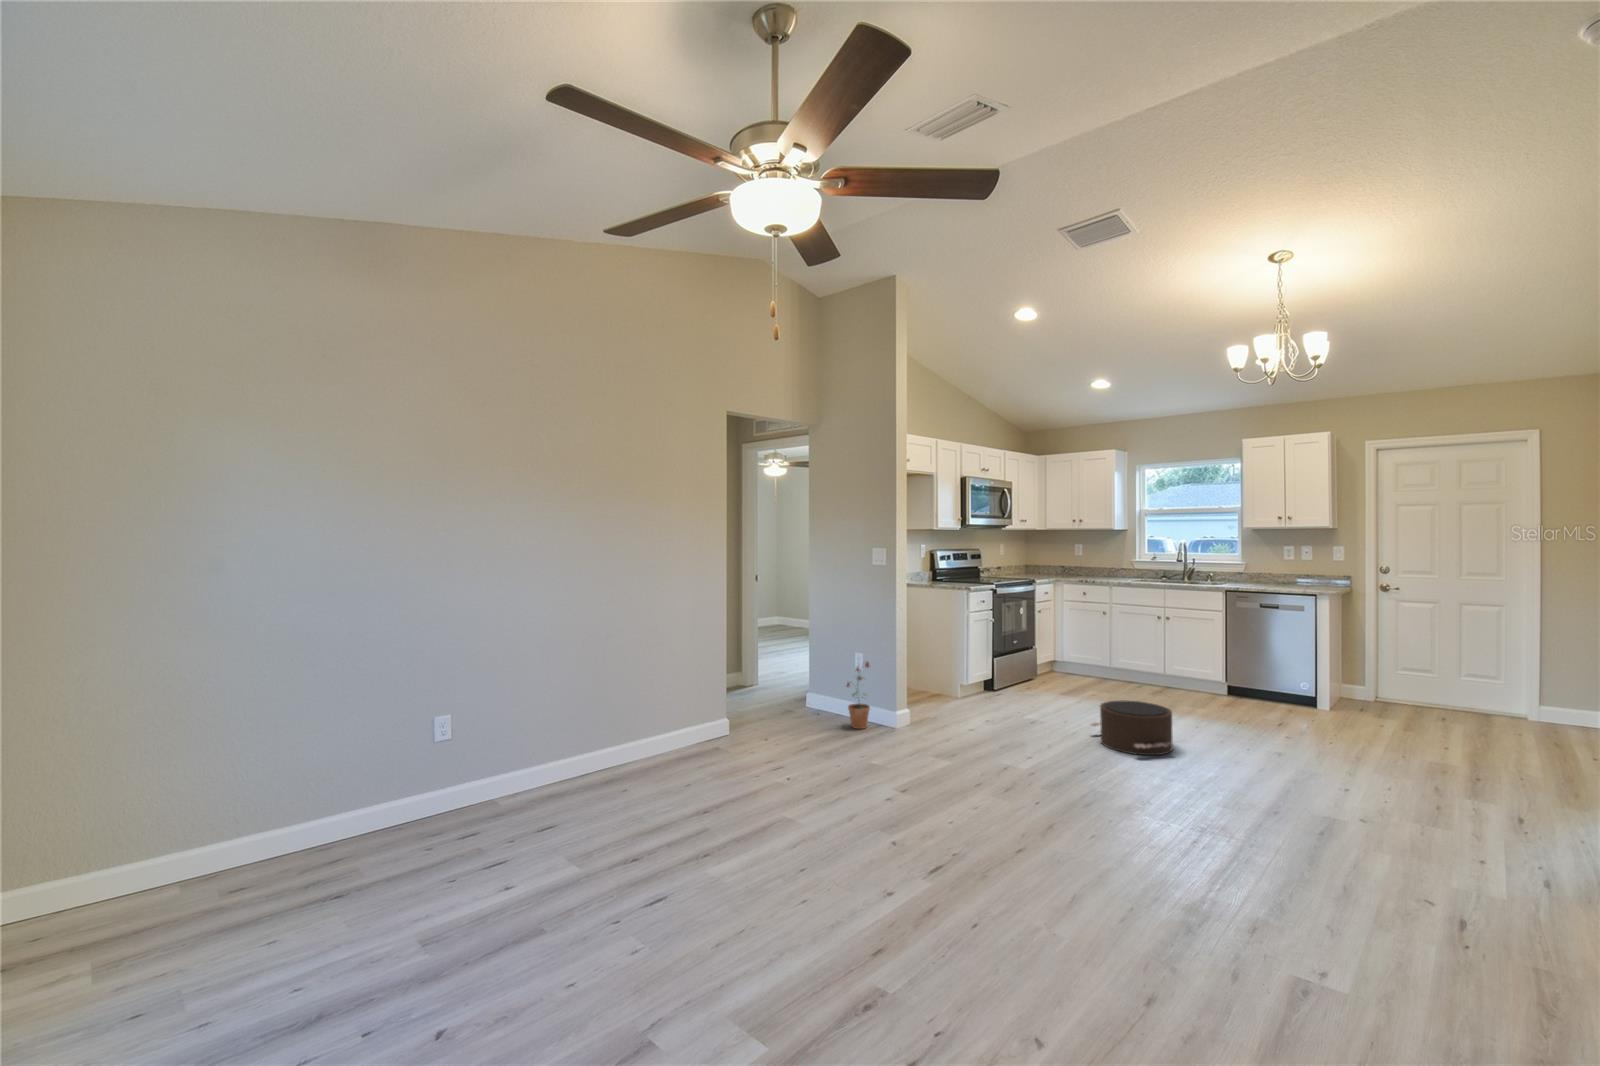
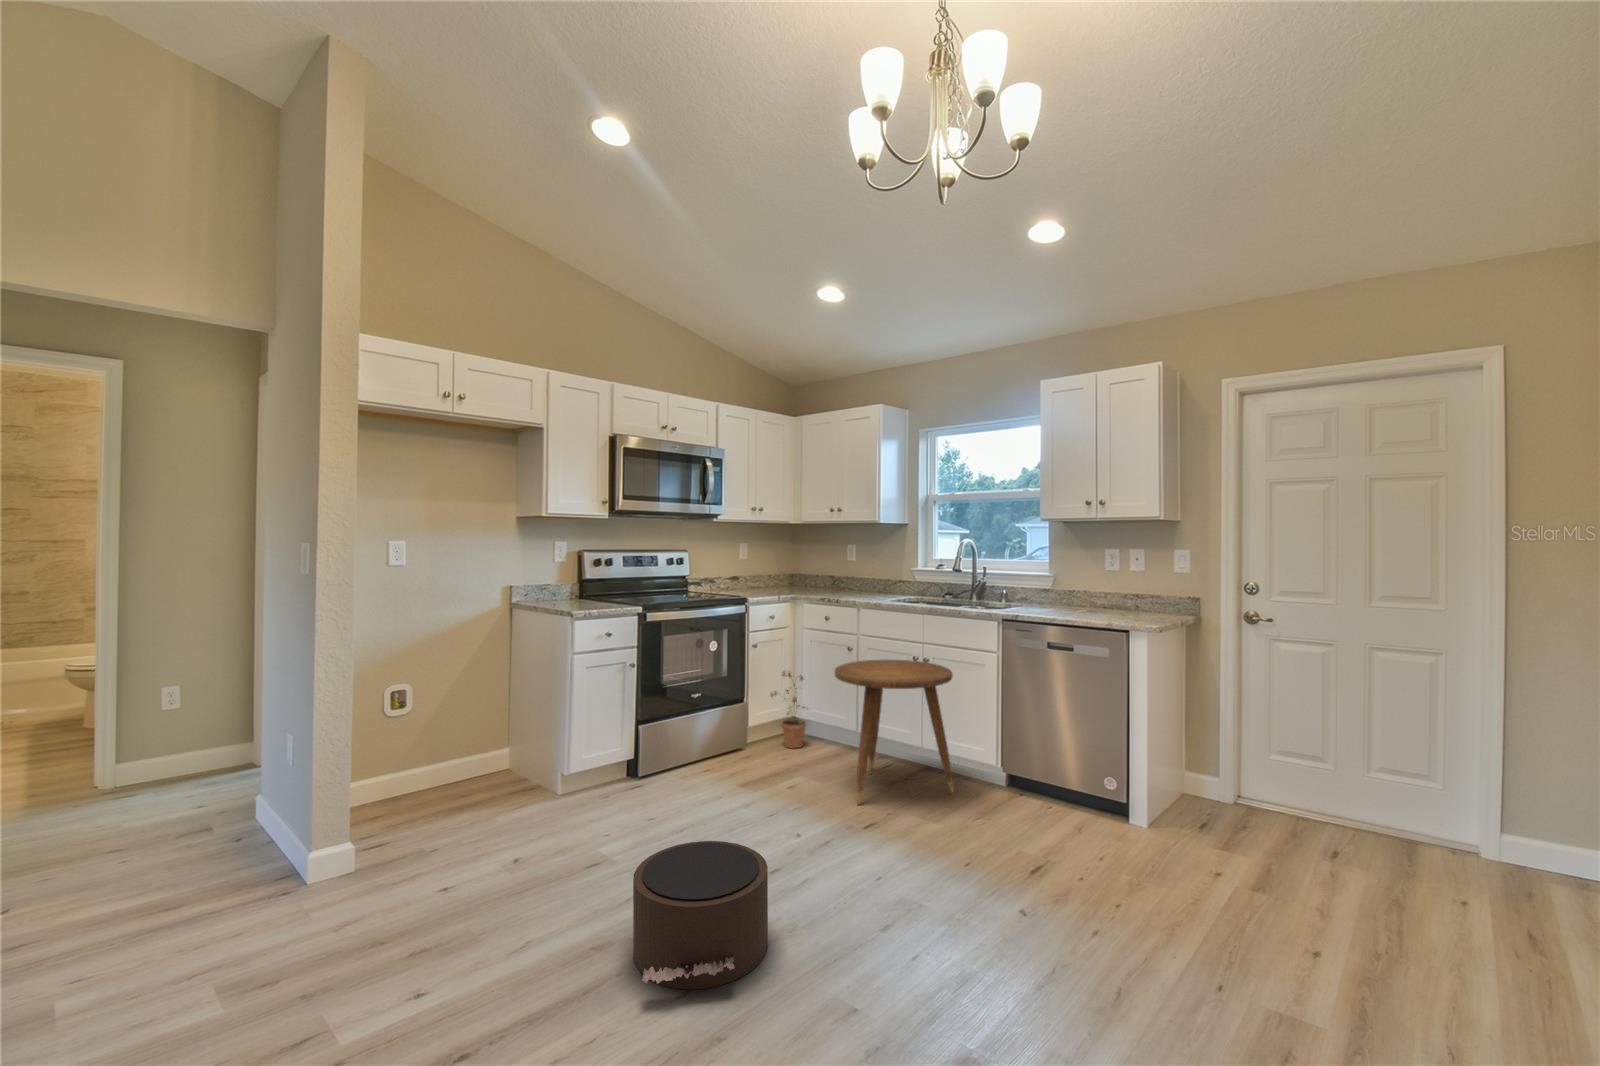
side table: none [1118,618,1199,701] -> present [835,660,954,804]
potted plant: present [847,662,870,729] -> present [771,672,806,748]

